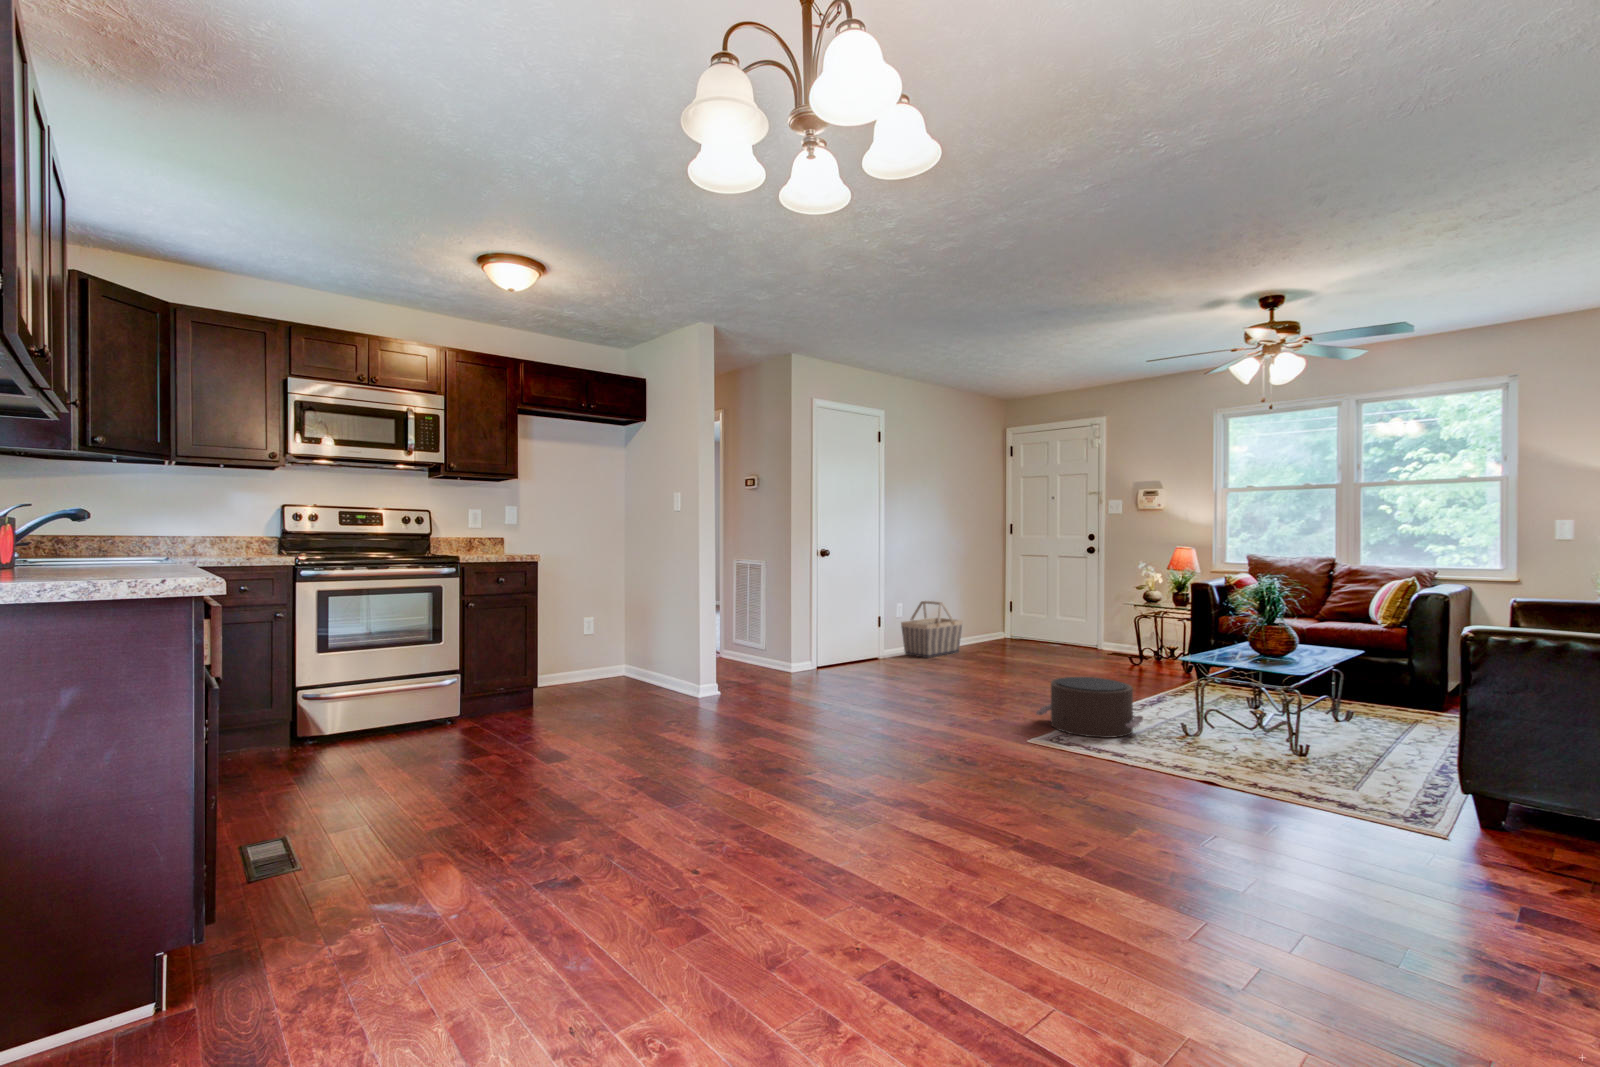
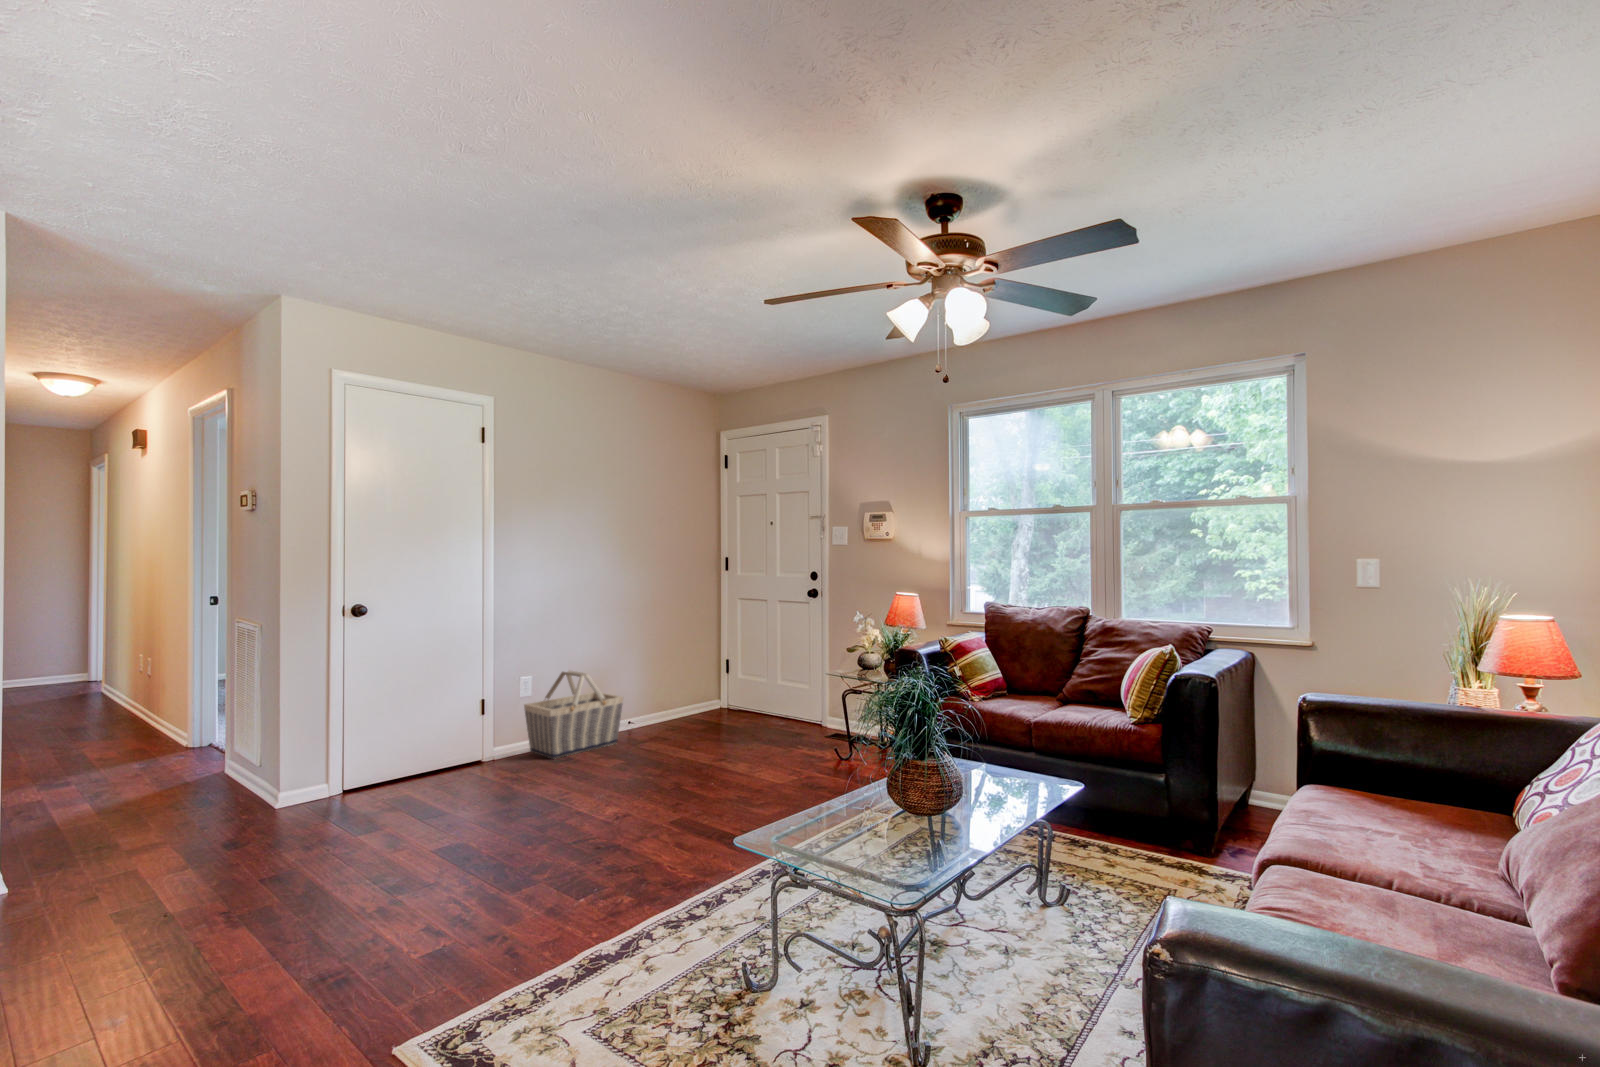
pouf: present [1036,677,1143,738] -> none [482,853,682,1011]

